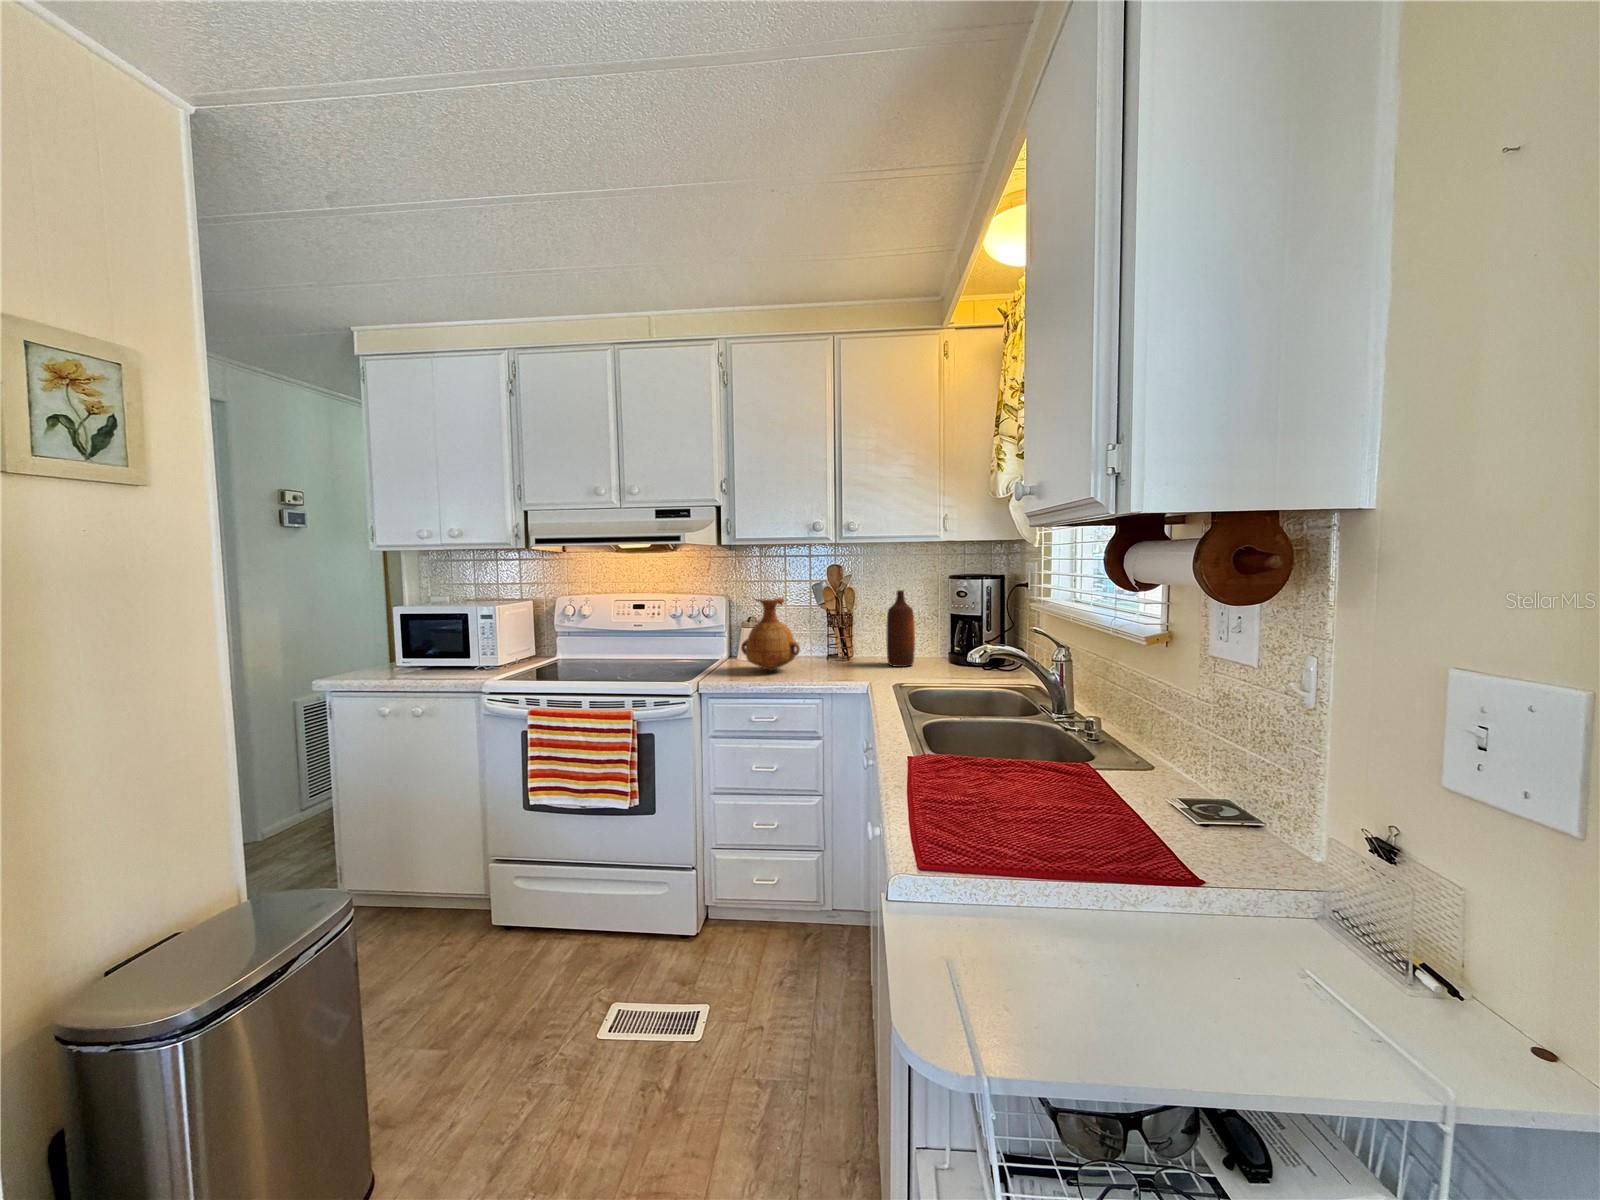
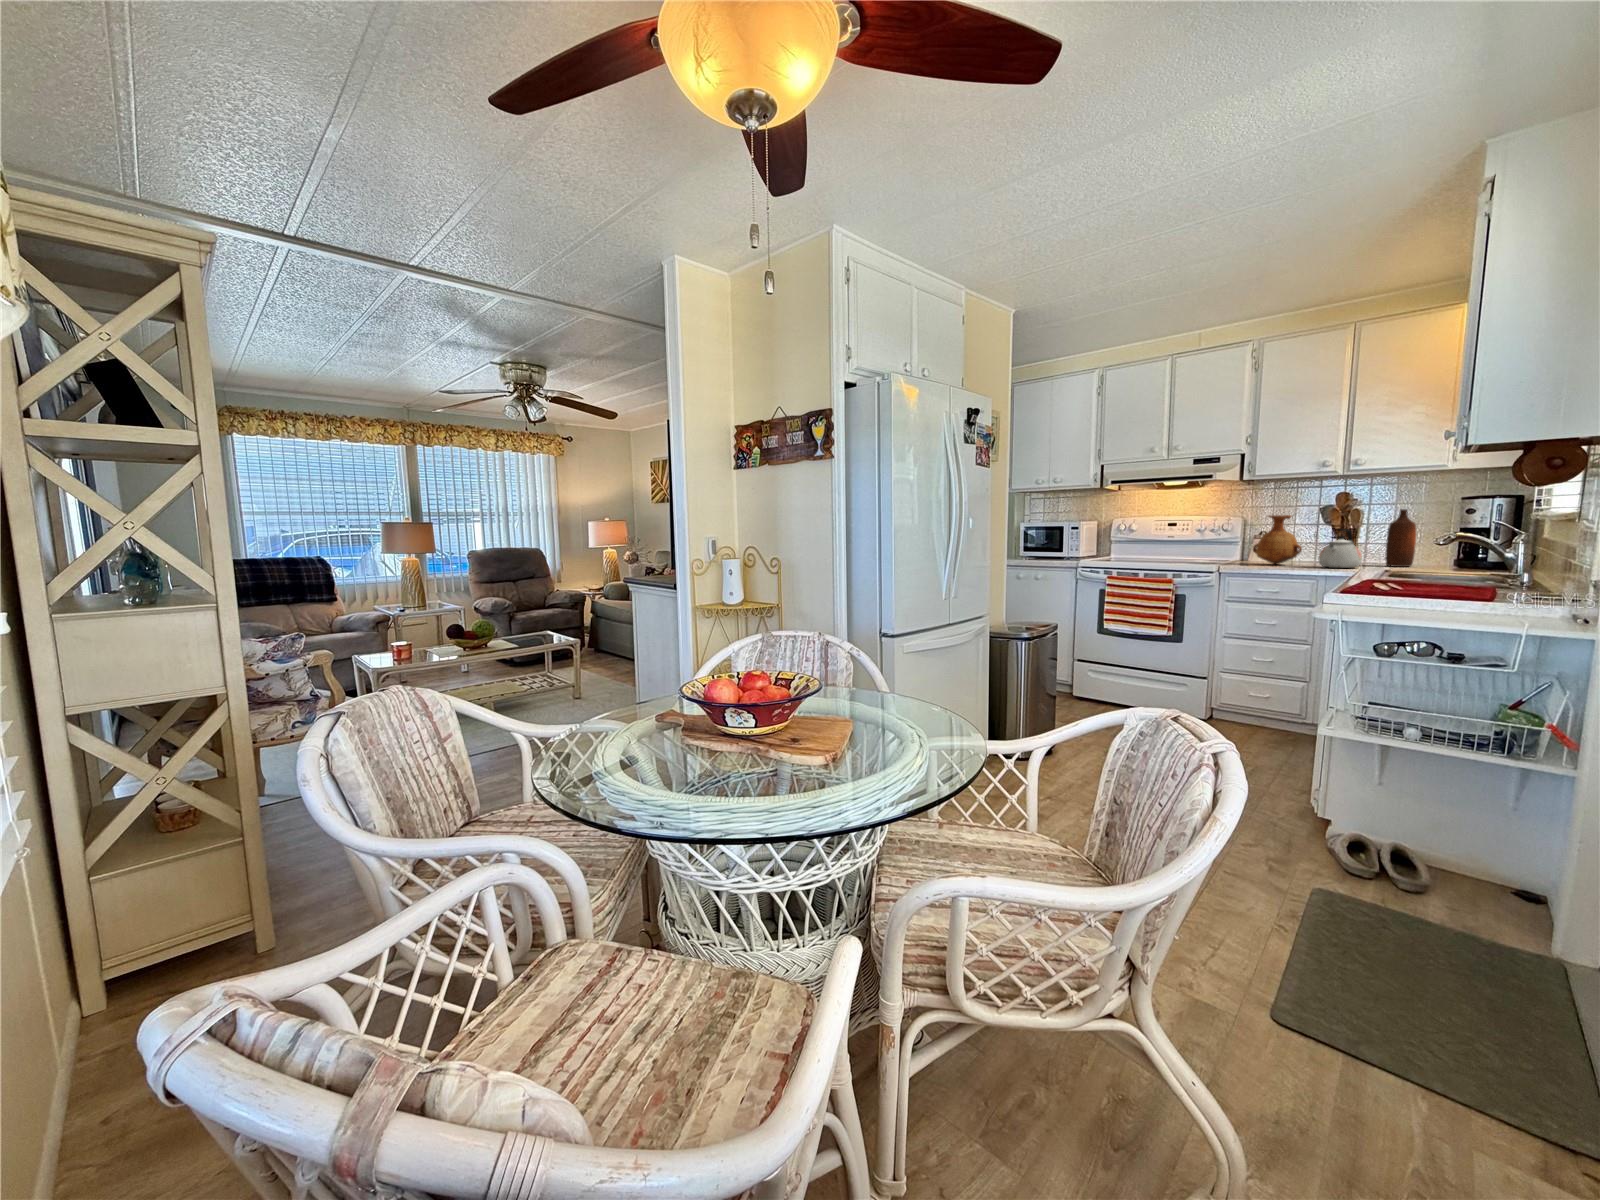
kettle: none [821,621,868,678] -> present [1319,529,1362,568]

